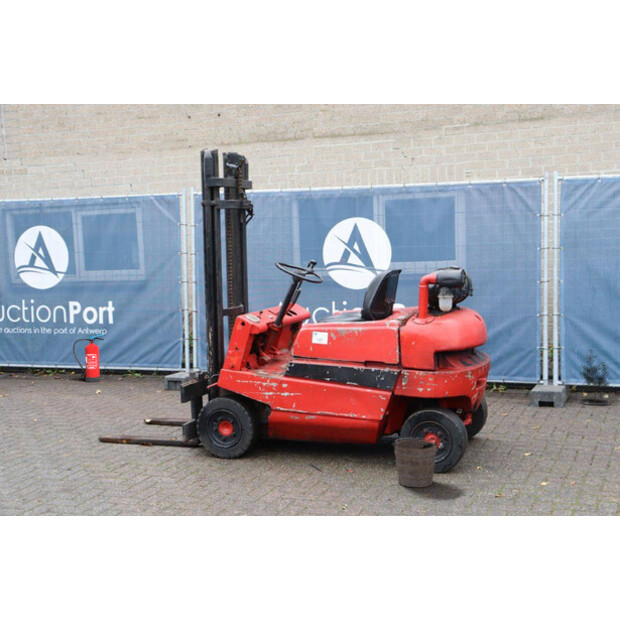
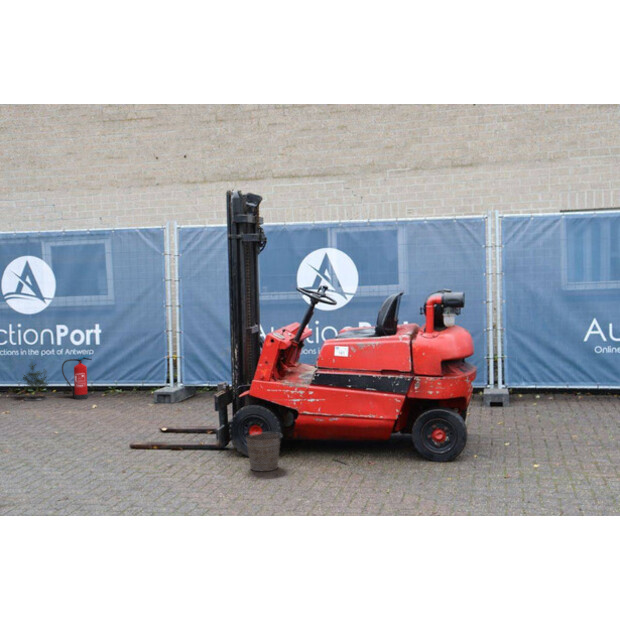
potted tree: present [579,351,610,405] -> present [23,362,48,401]
bucket: present [394,440,437,487] -> present [246,433,281,471]

